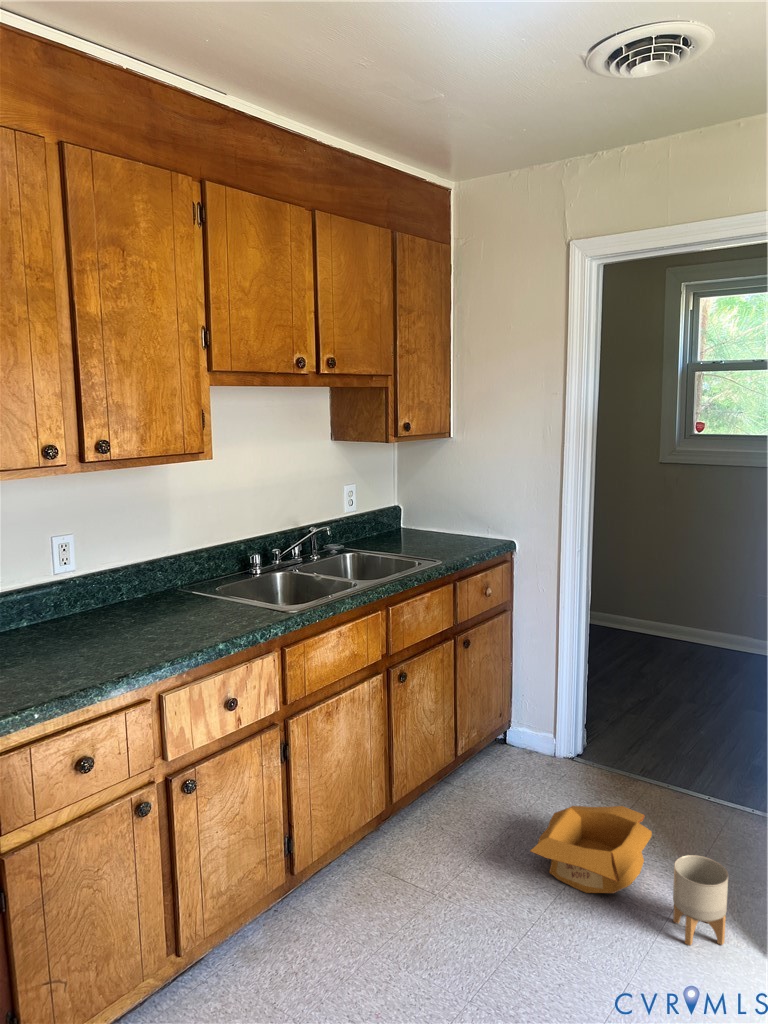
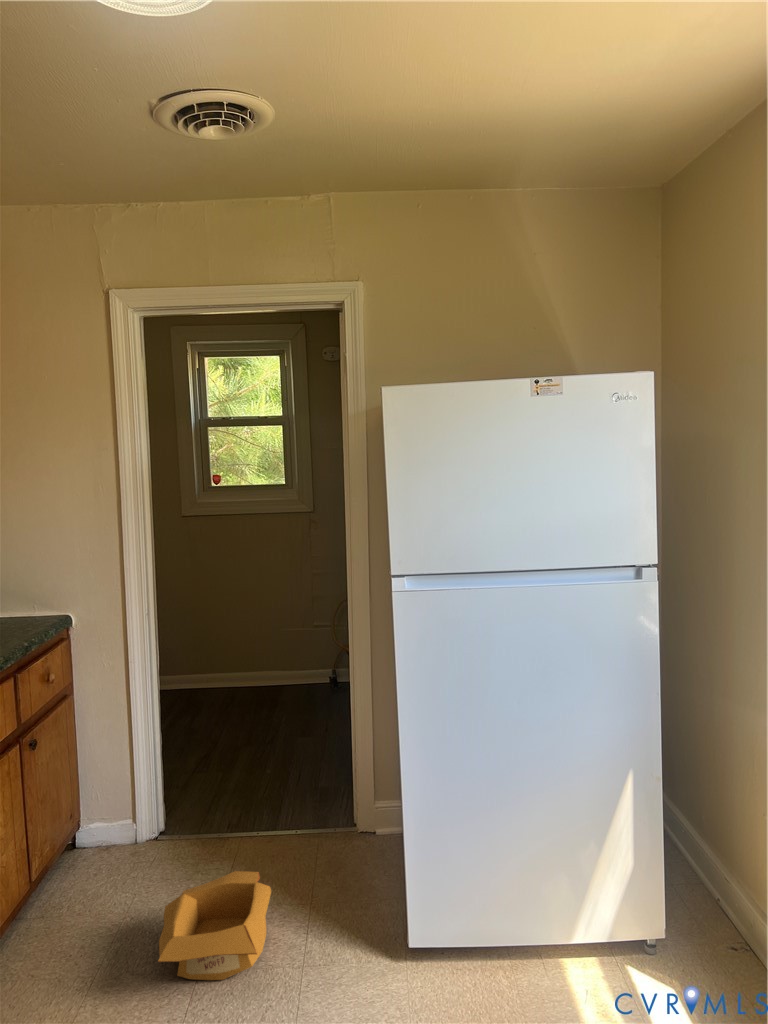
planter: present [673,855,728,945] -> none [310,892,361,986]

